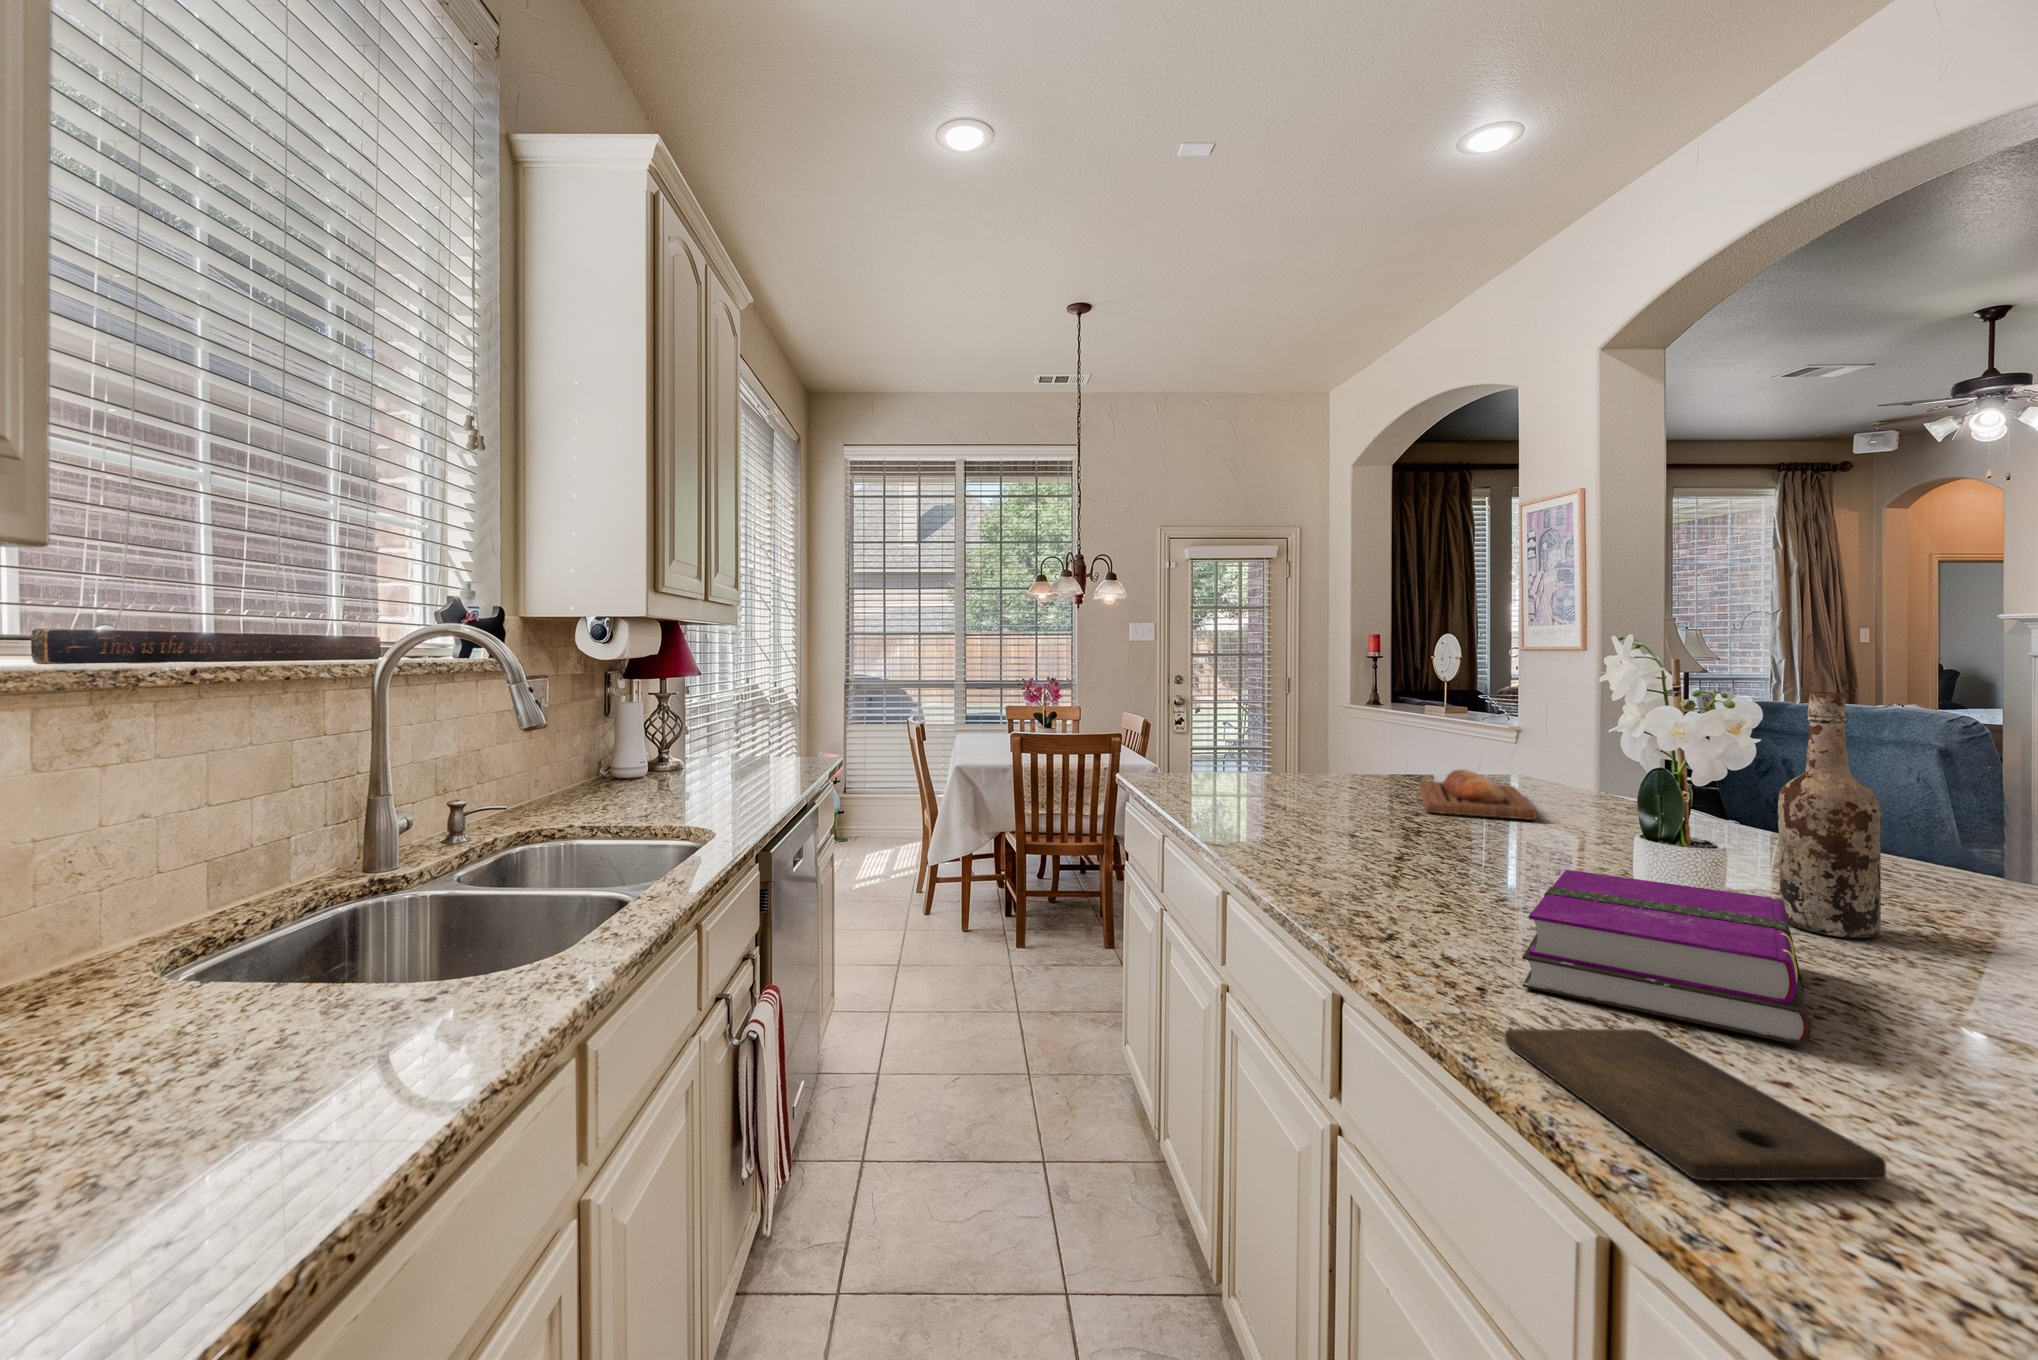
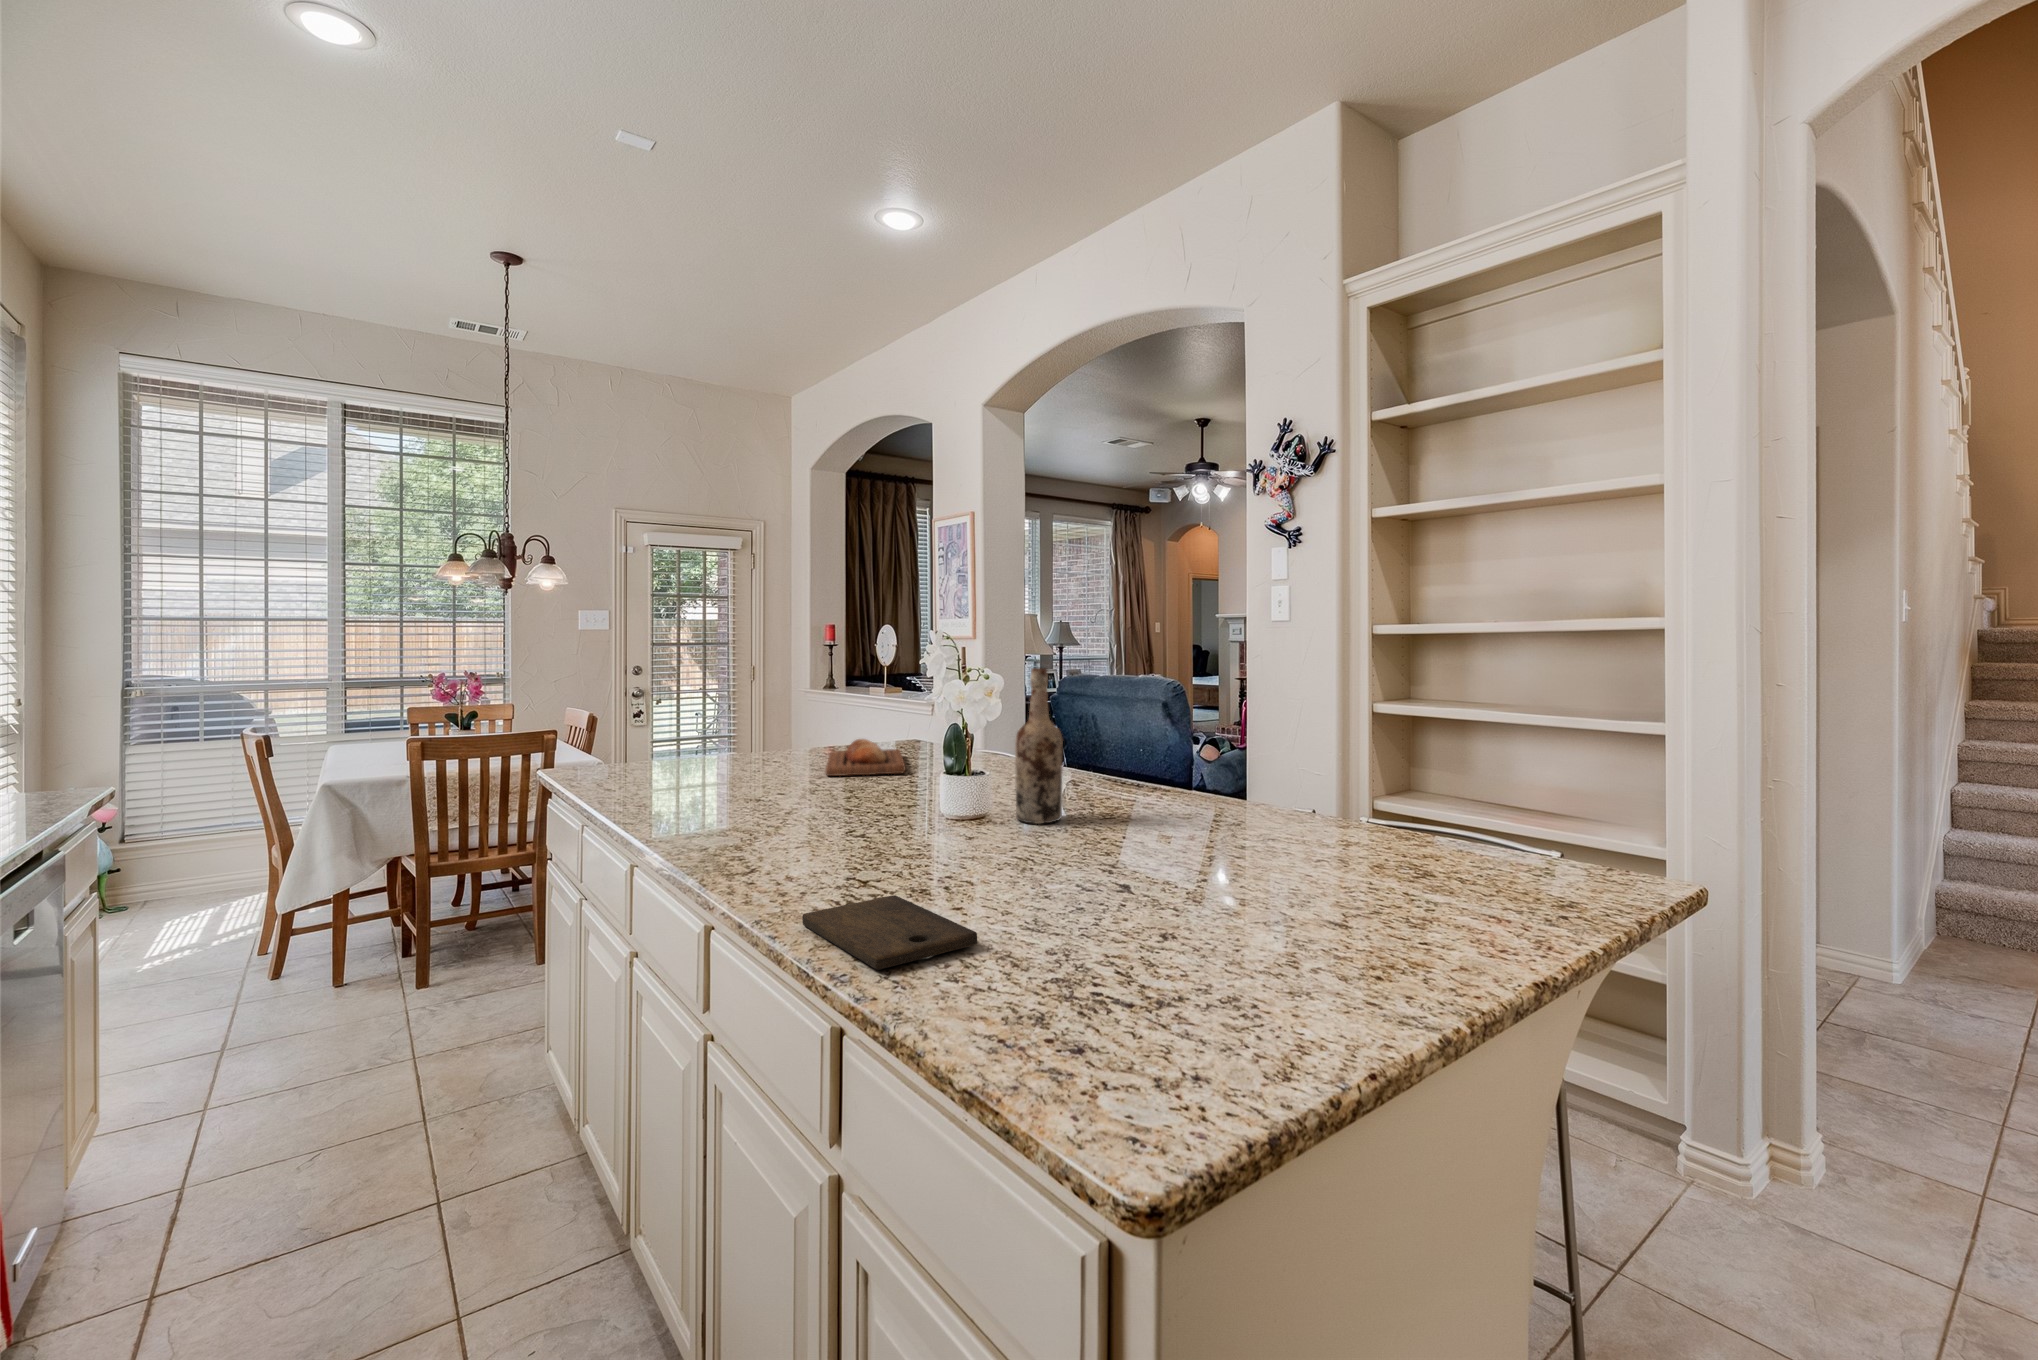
hardback book: present [1522,870,1812,1045] -> none [833,802,1005,887]

